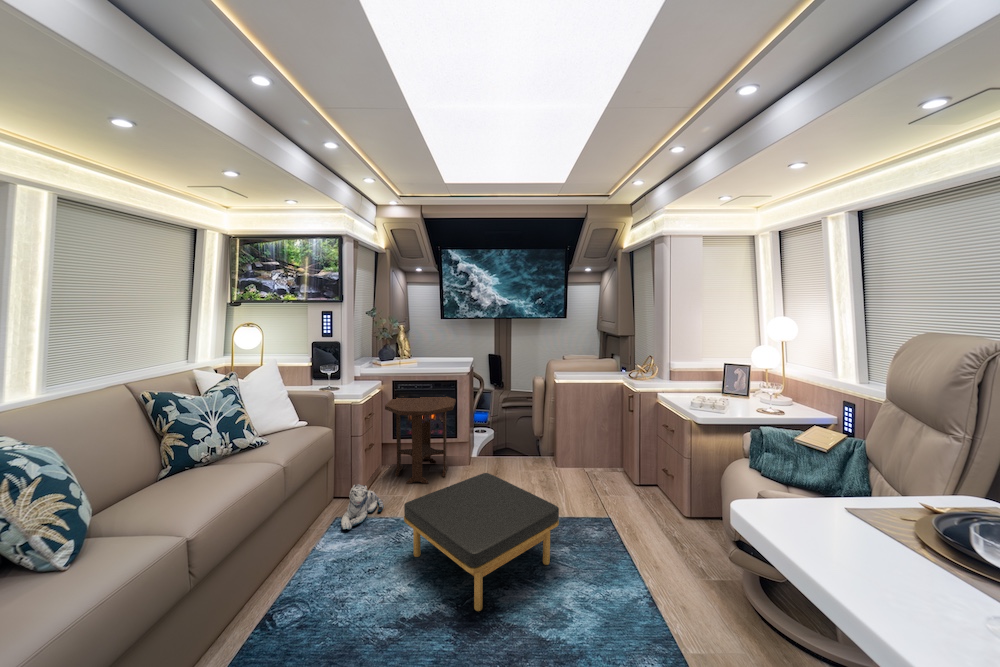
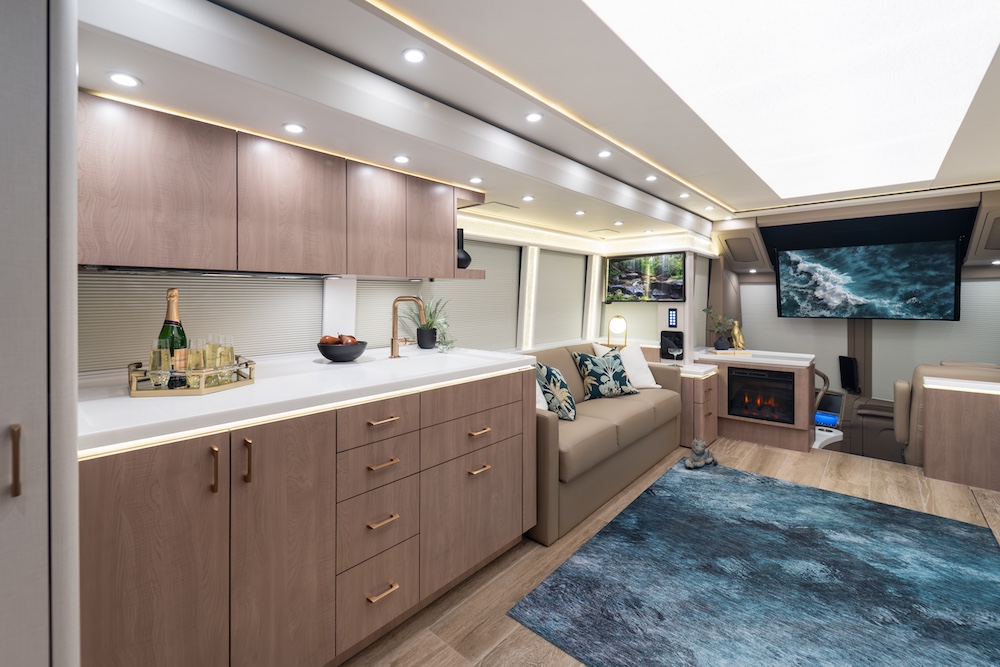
side table: present [385,396,456,483] -> none [720,383,791,458]
ottoman: present [404,473,559,611] -> none [738,448,893,530]

